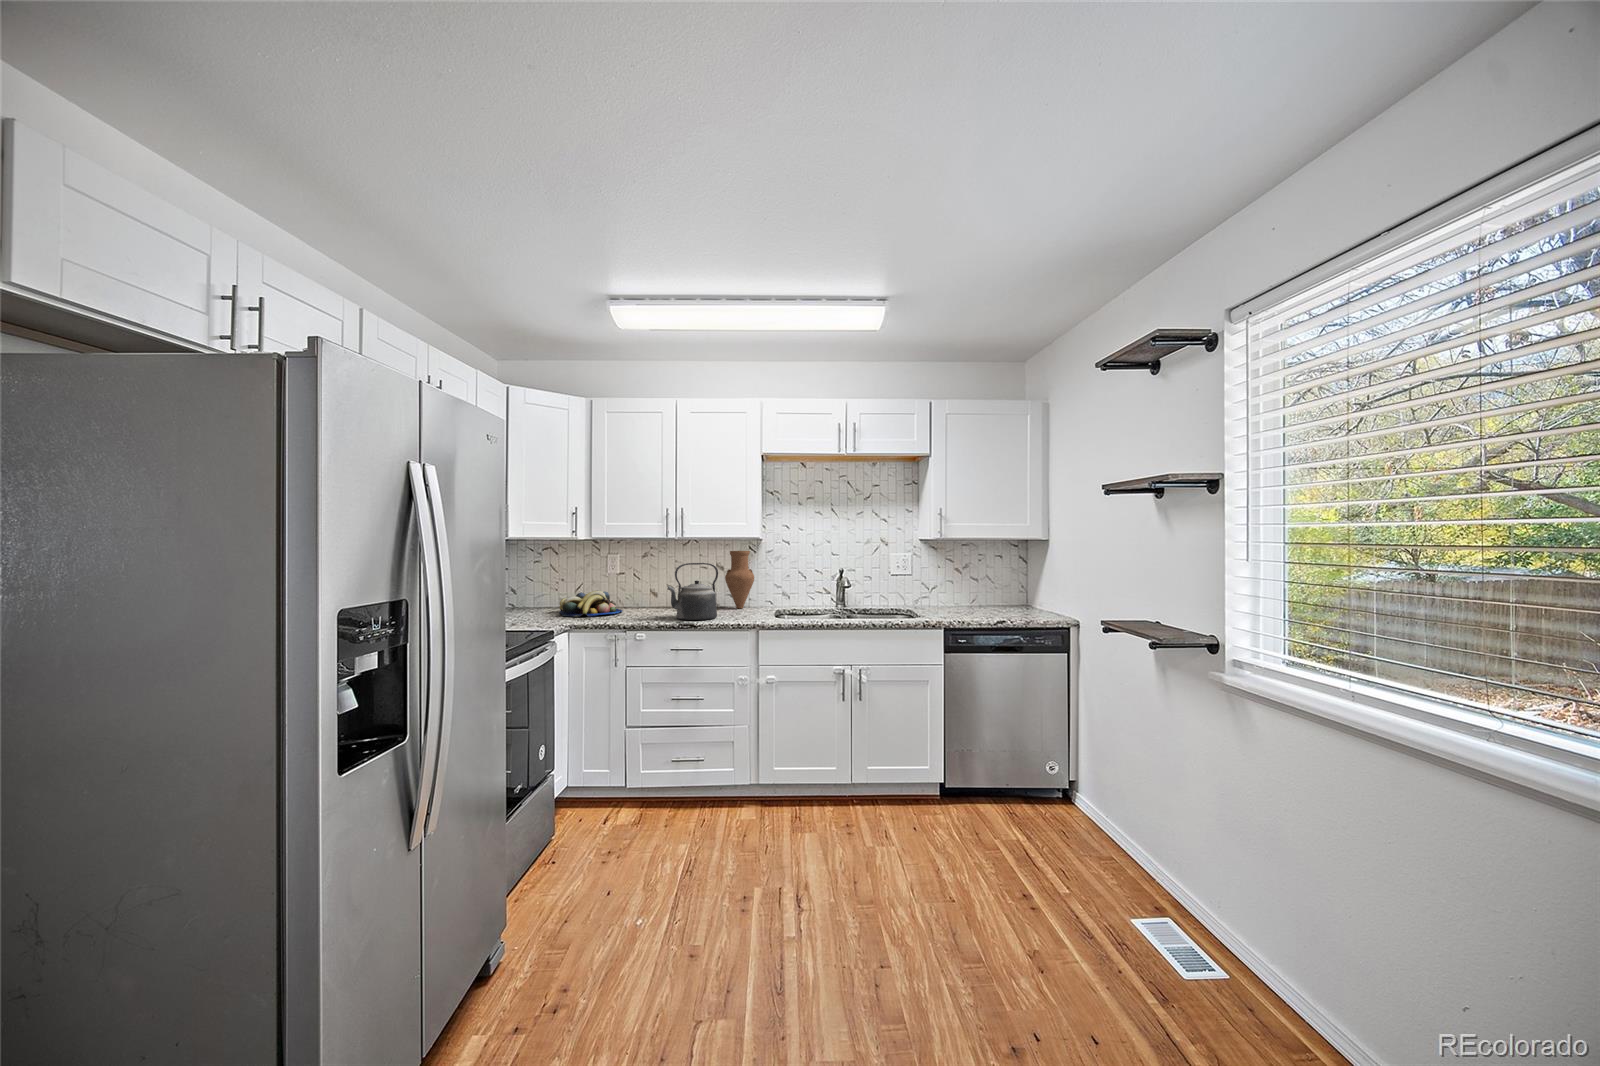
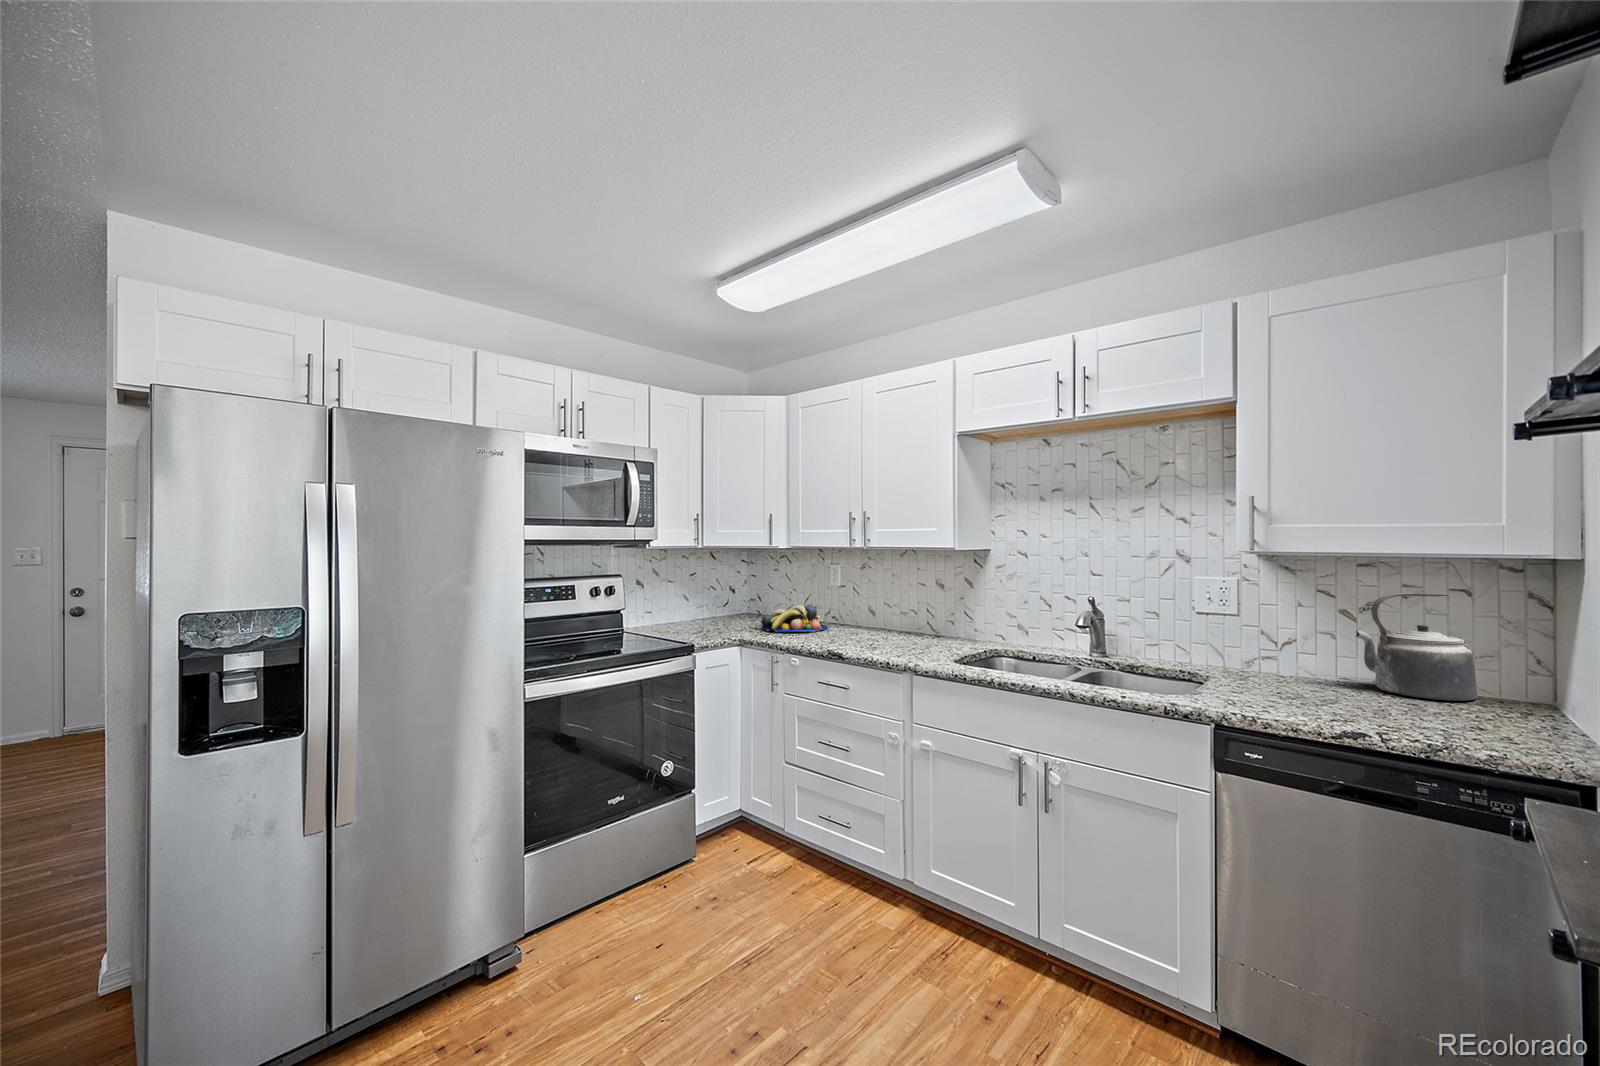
vase: present [725,551,754,609] -> none [936,565,975,641]
kettle: present [667,563,718,620] -> present [1356,593,1478,701]

